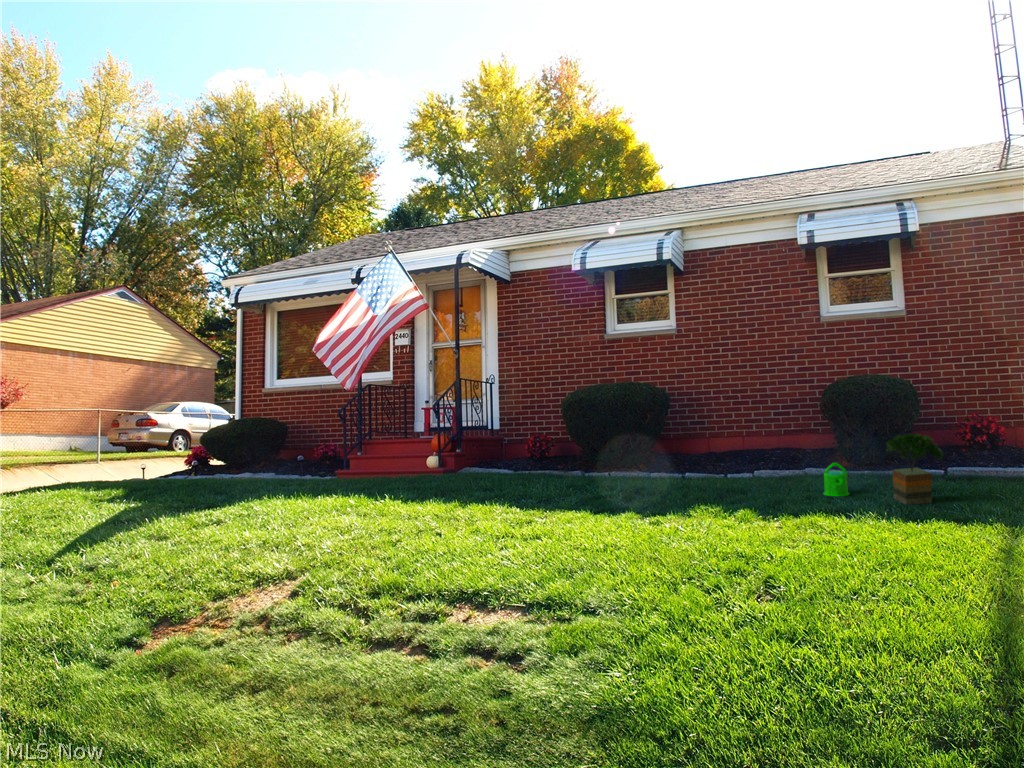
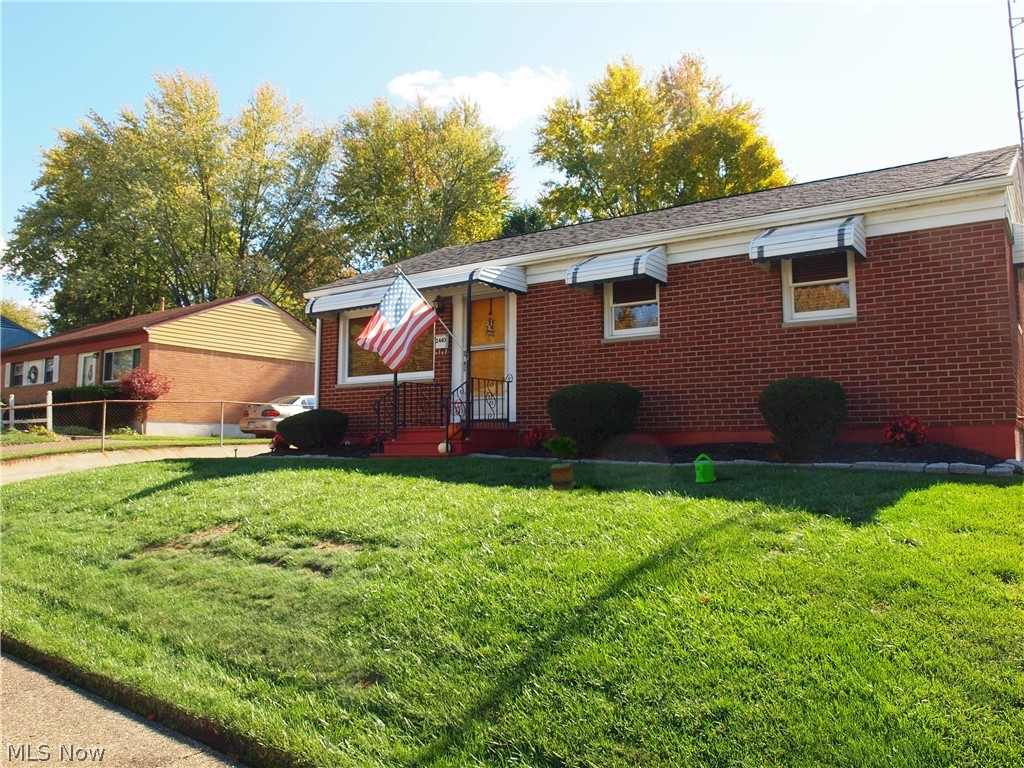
potted tree: present [887,434,943,505] -> present [544,437,577,490]

